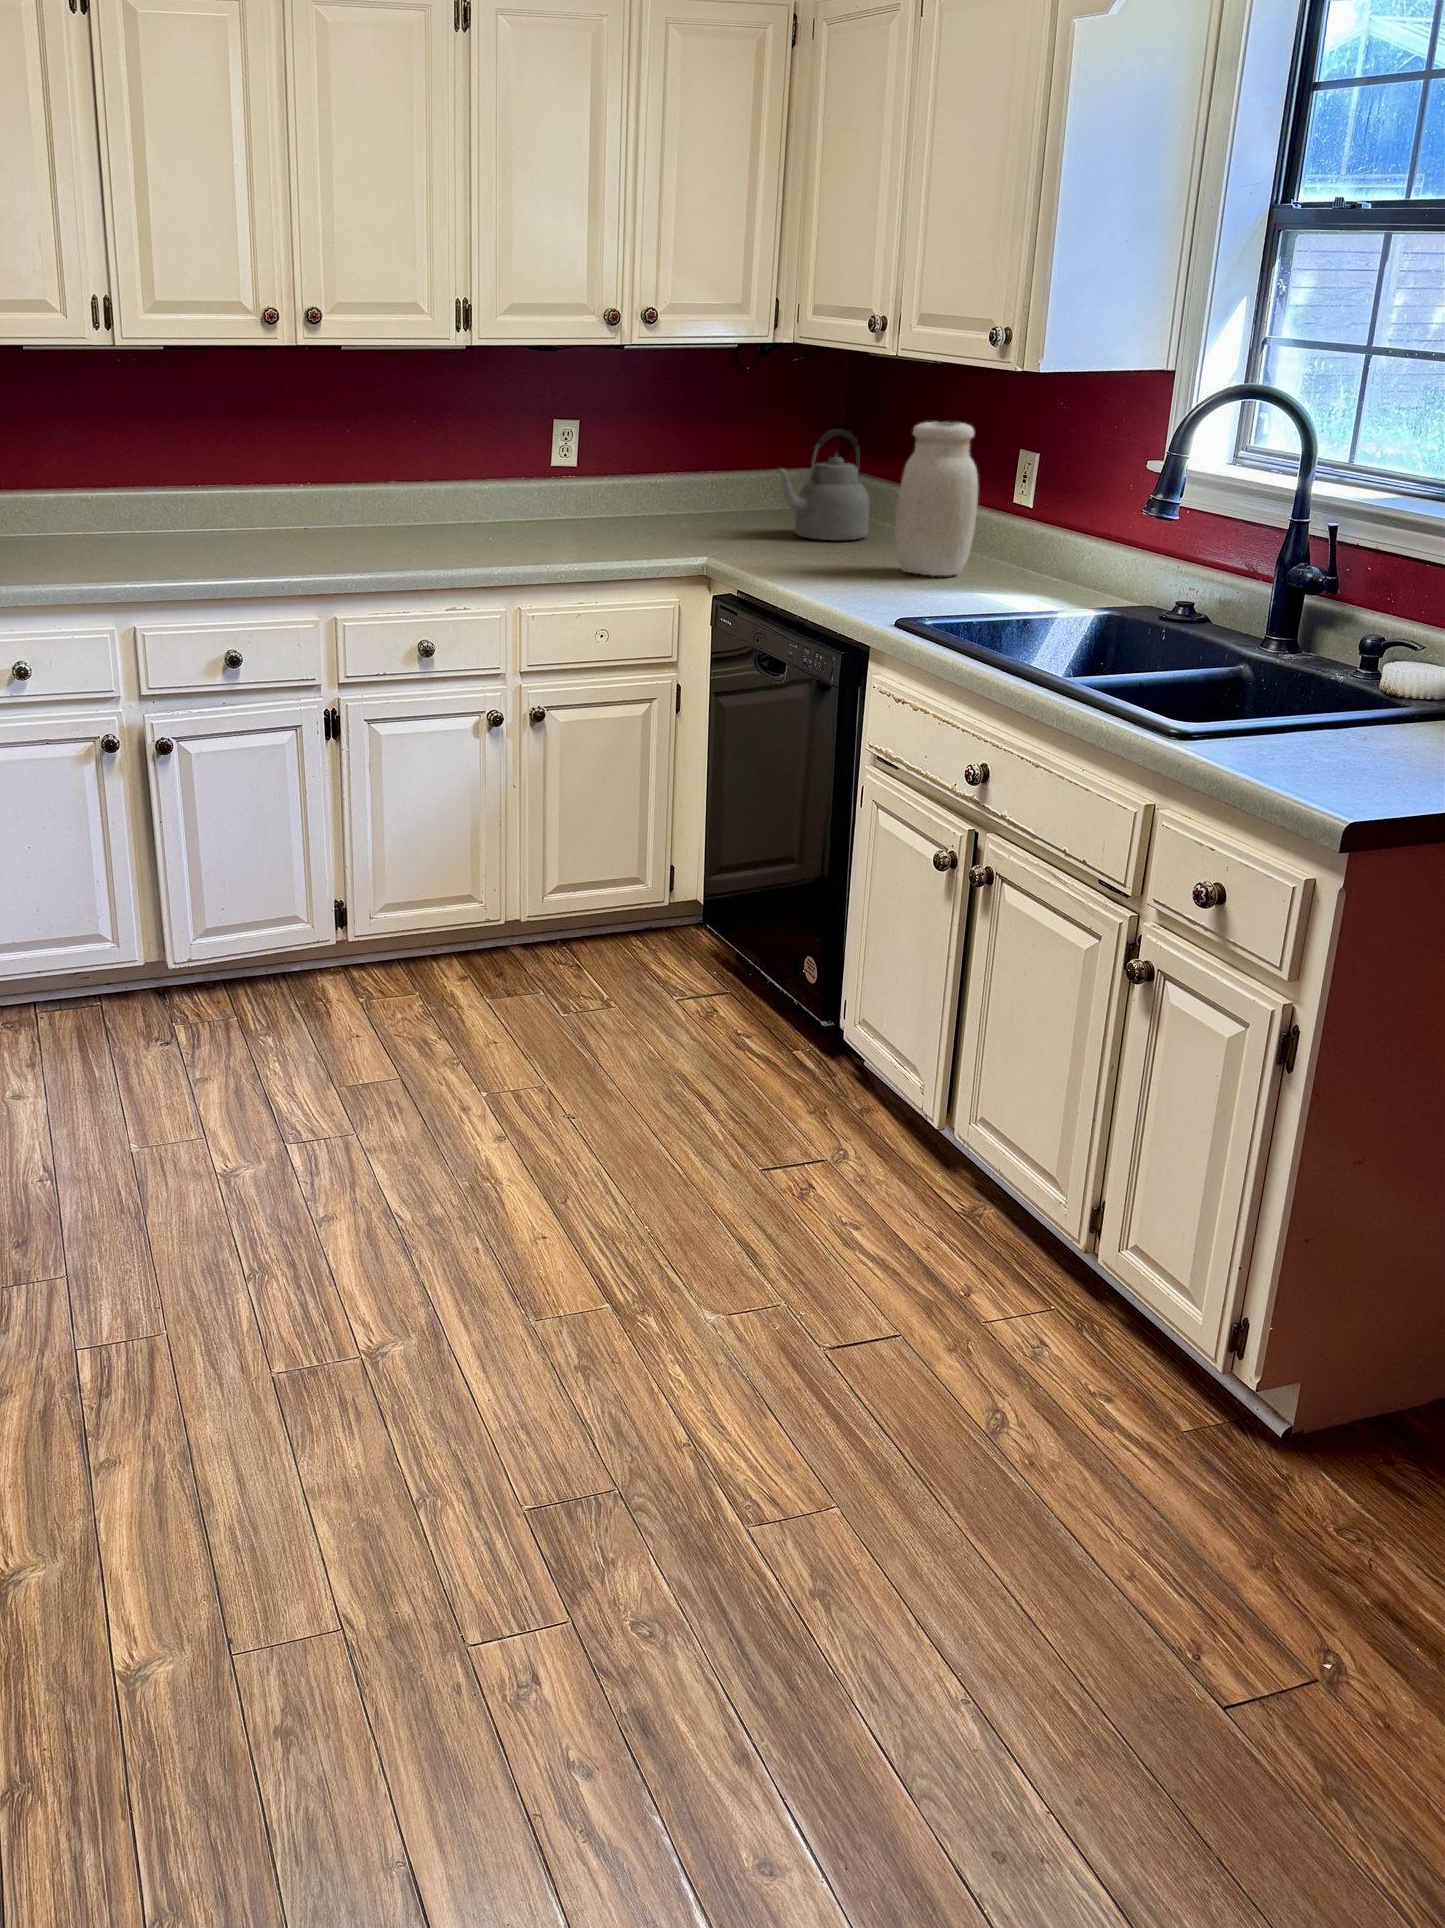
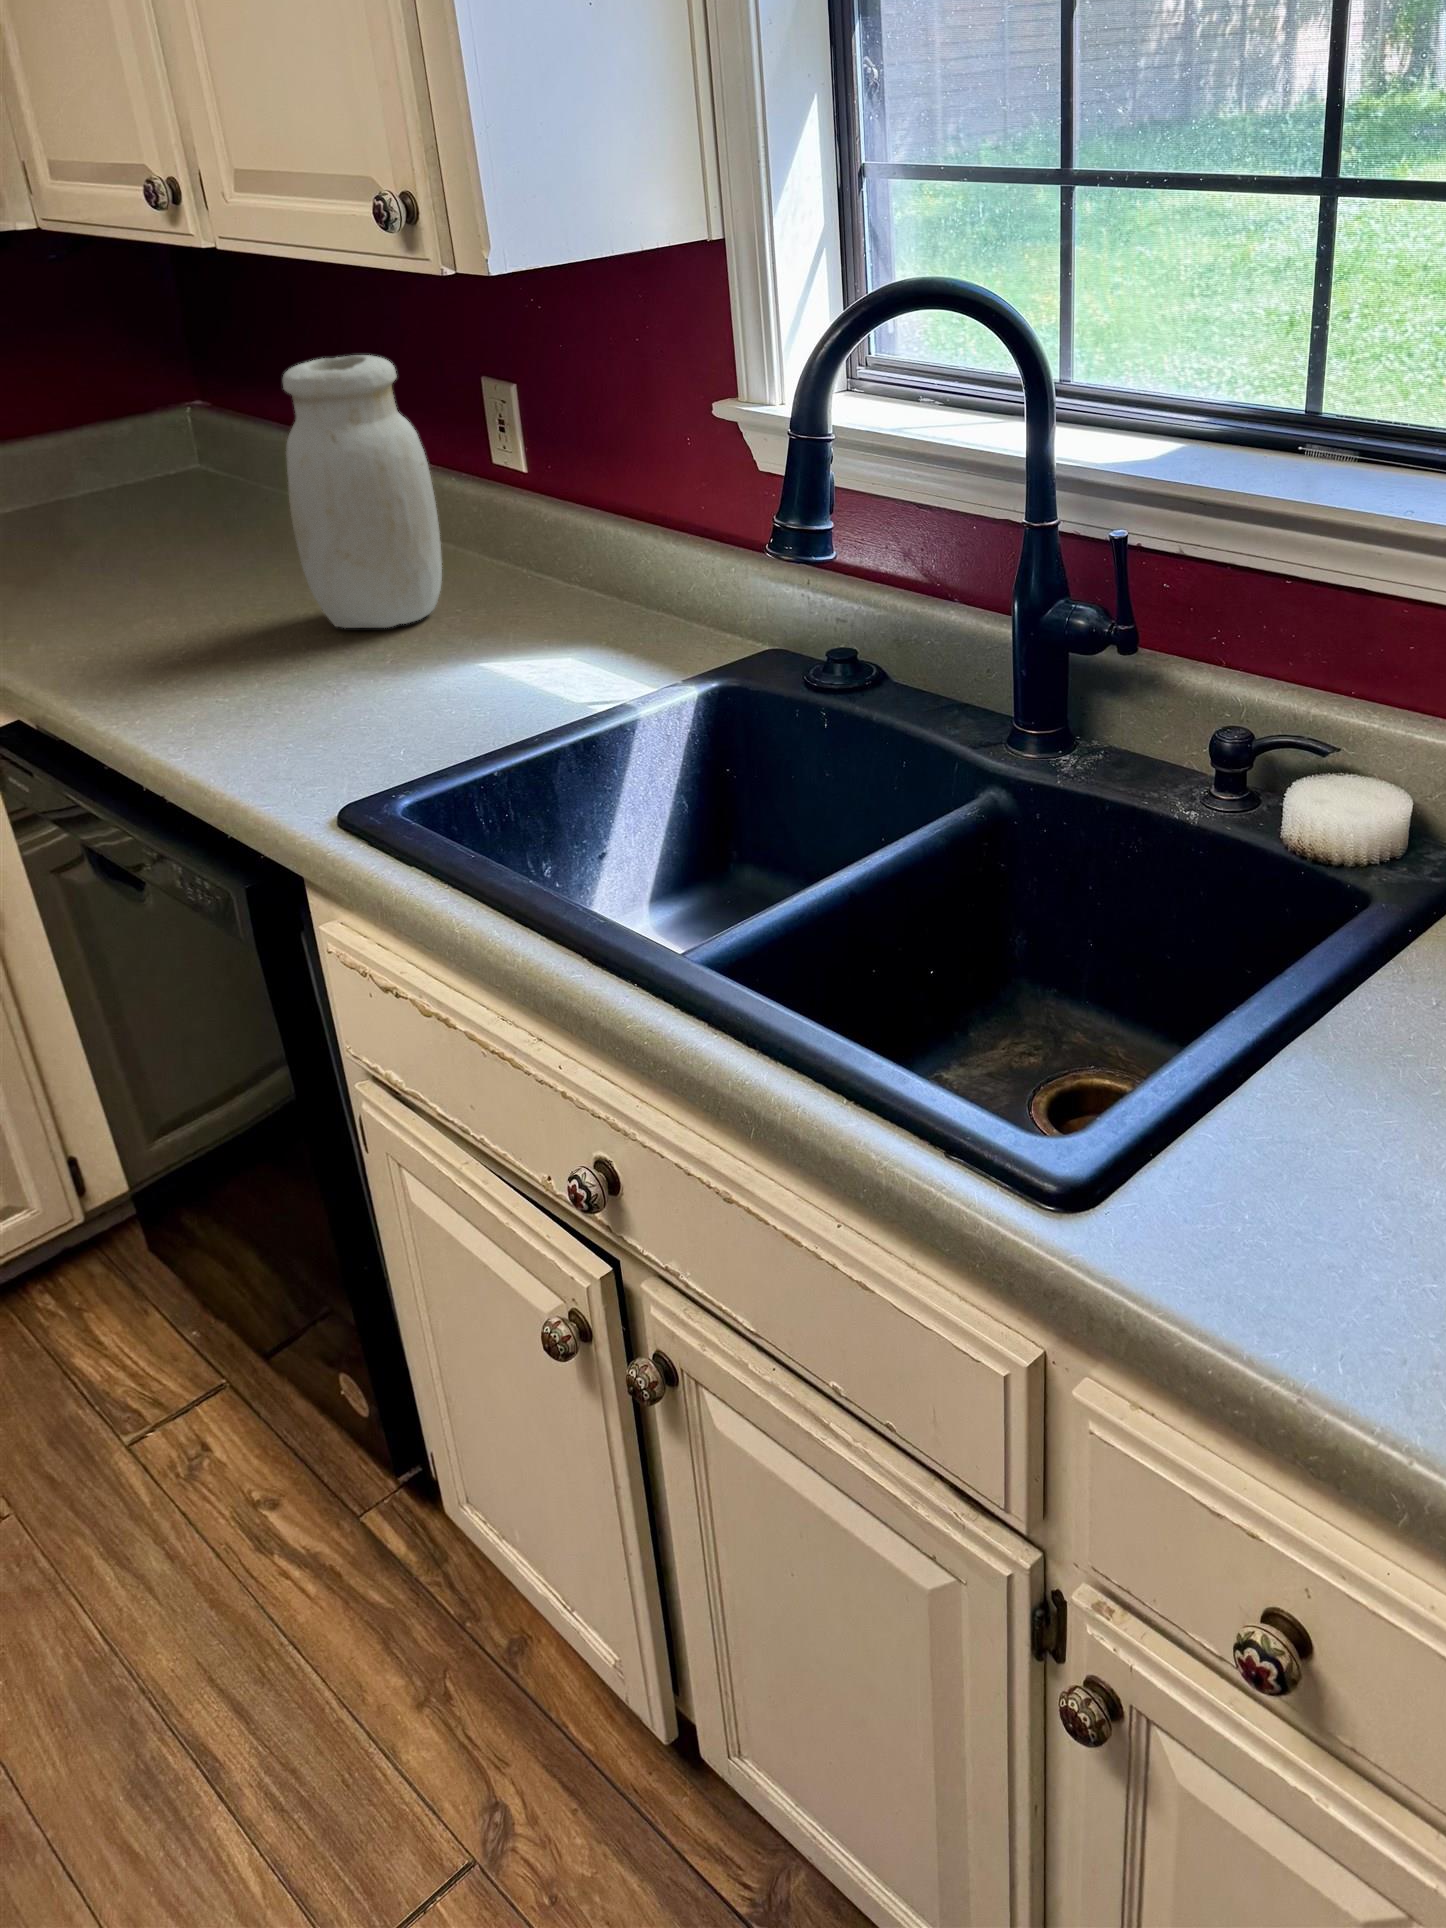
kettle: present [774,429,869,540] -> none [58,365,265,559]

